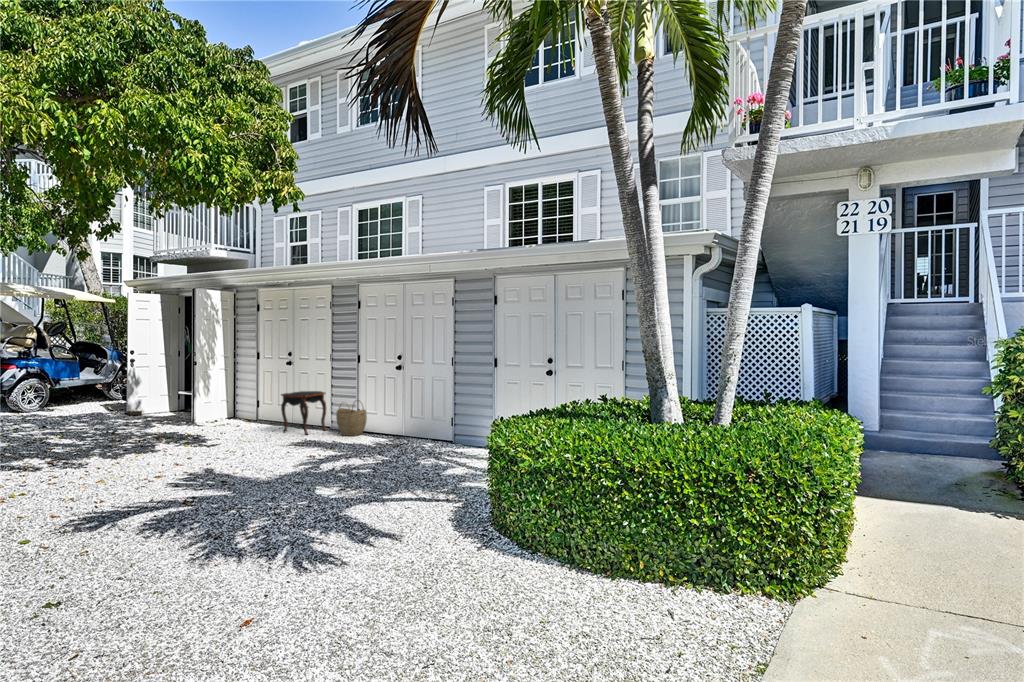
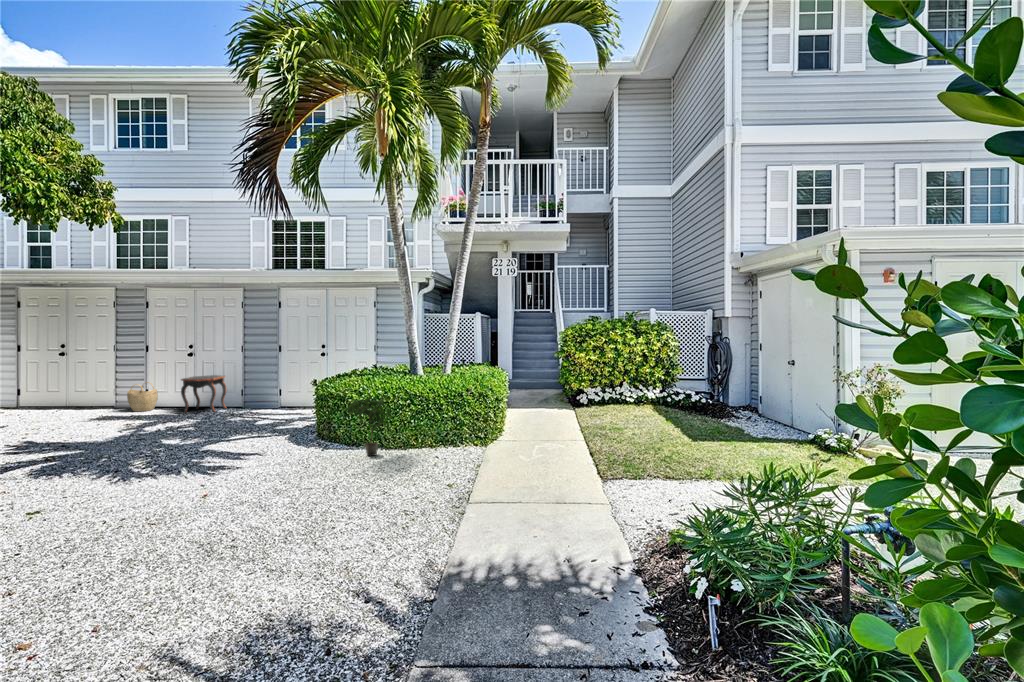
side table: present [281,391,326,435] -> present [181,375,226,413]
potted plant: none [499,466,591,582] -> present [344,396,391,456]

